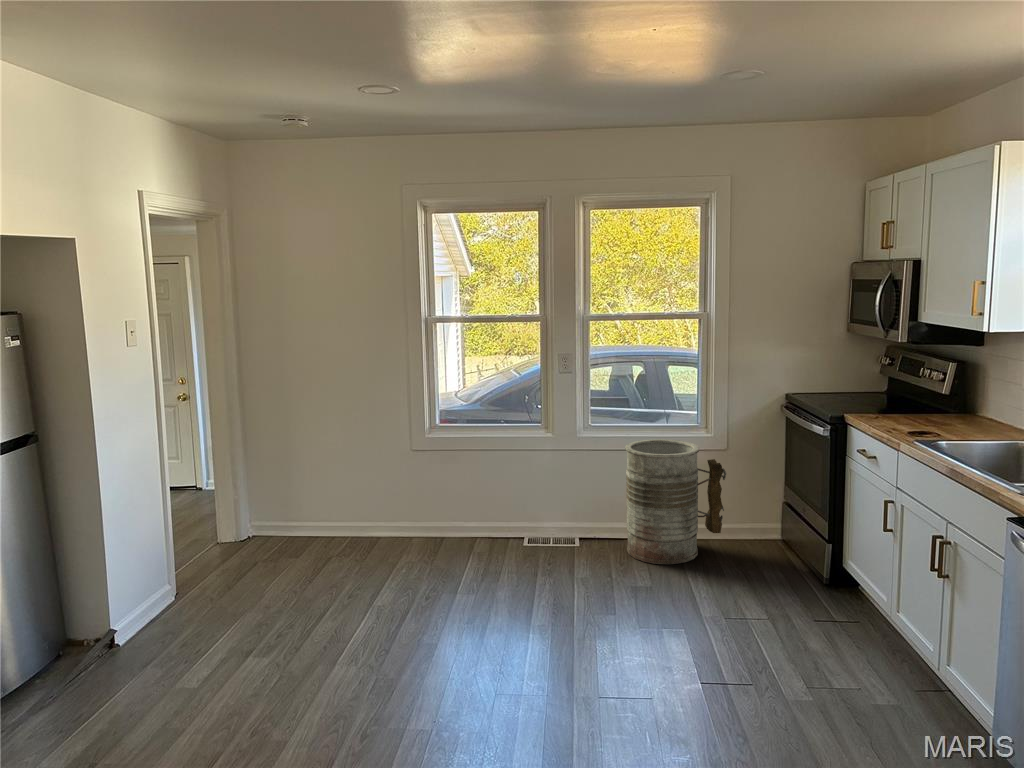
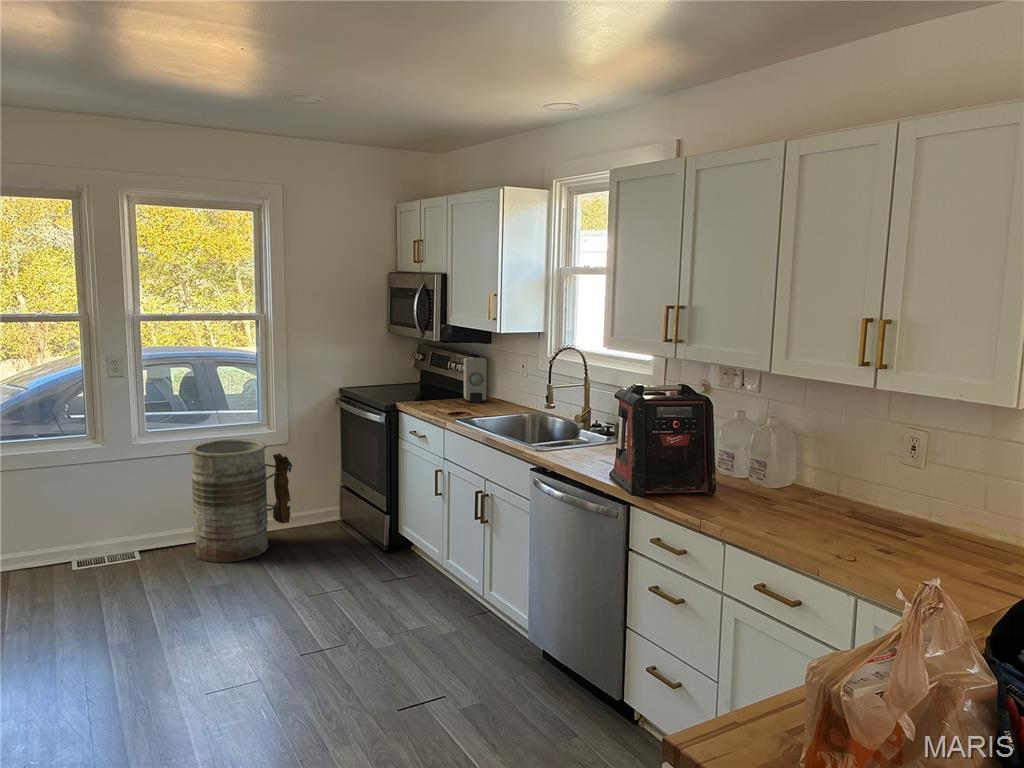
soap dispenser: none [939,364,972,421] -> present [464,358,487,403]

